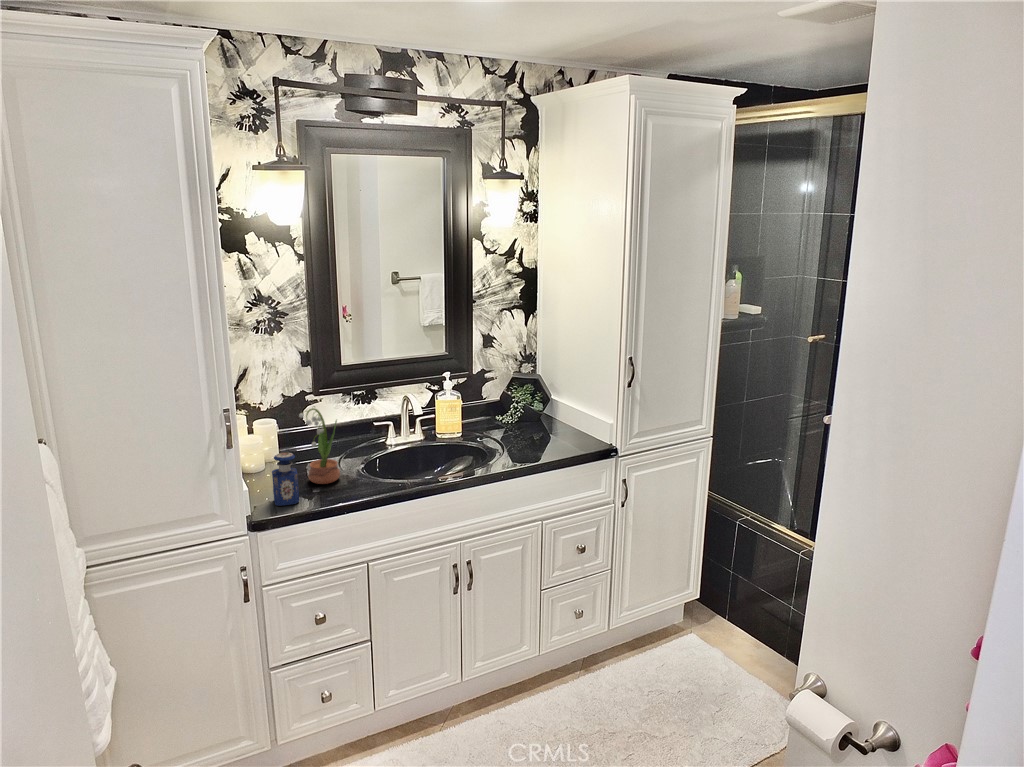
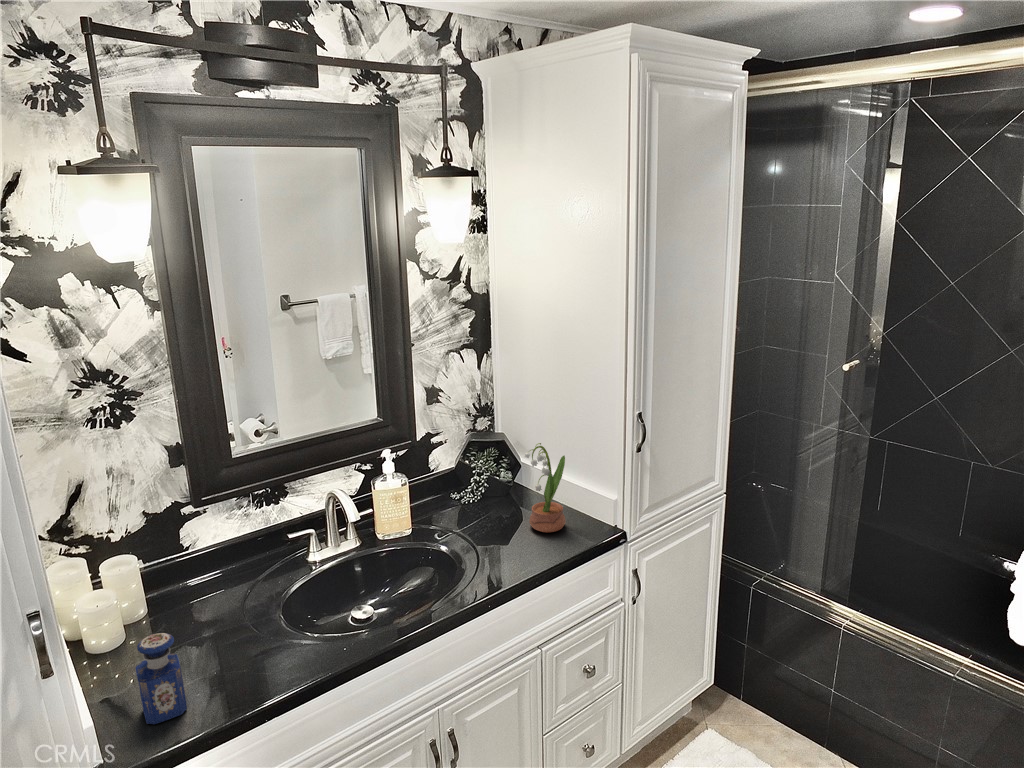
potted flower: present [299,406,340,484] -> present [524,443,566,532]

